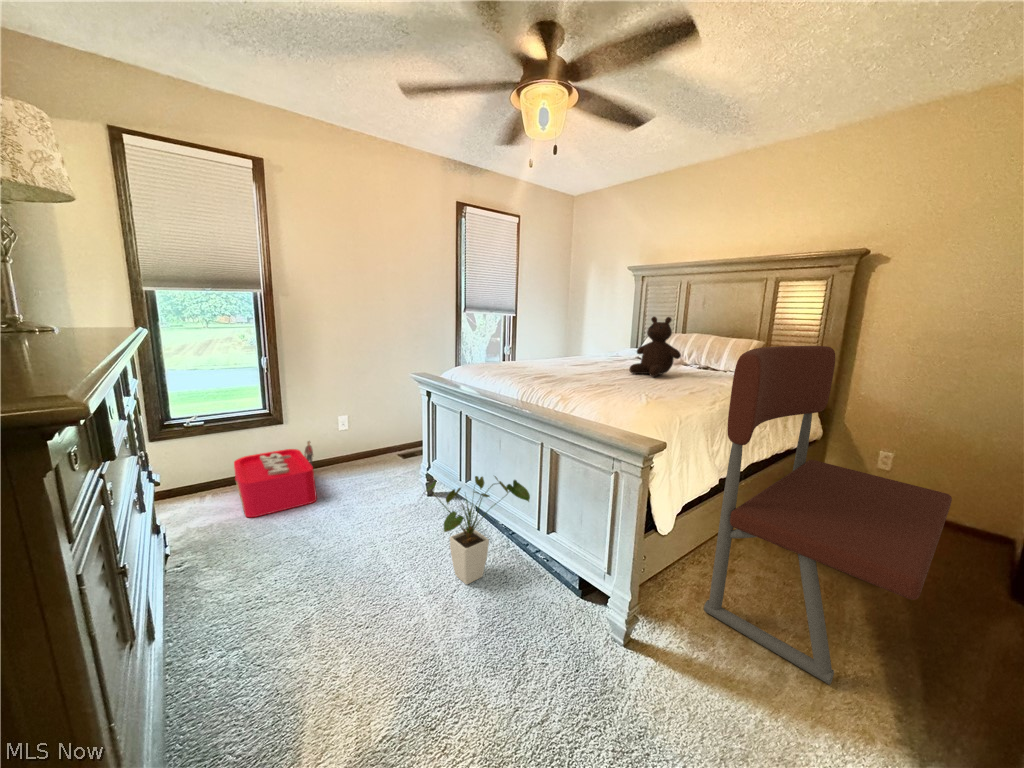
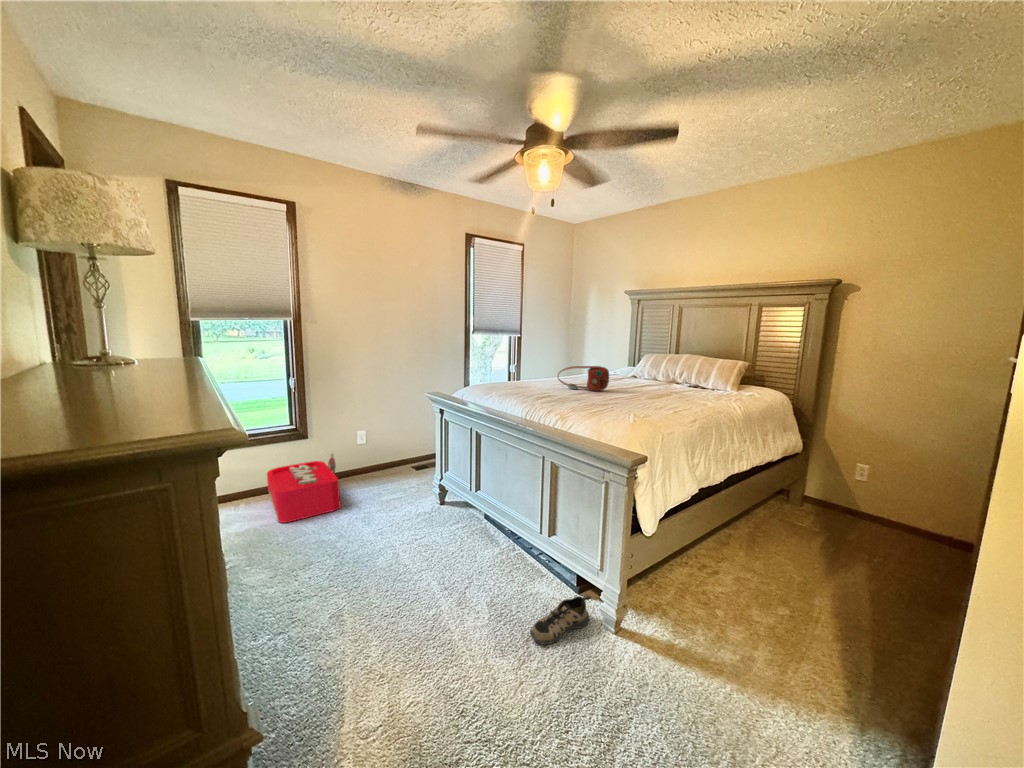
teddy bear: present [629,317,681,377] -> none [623,341,669,396]
handbag: none [557,344,615,372] -> present [558,366,609,391]
bench: present [704,346,952,685] -> none [687,369,906,666]
house plant: present [422,476,530,584] -> none [437,485,533,582]
shoe: none [527,601,597,661] -> present [530,595,591,645]

